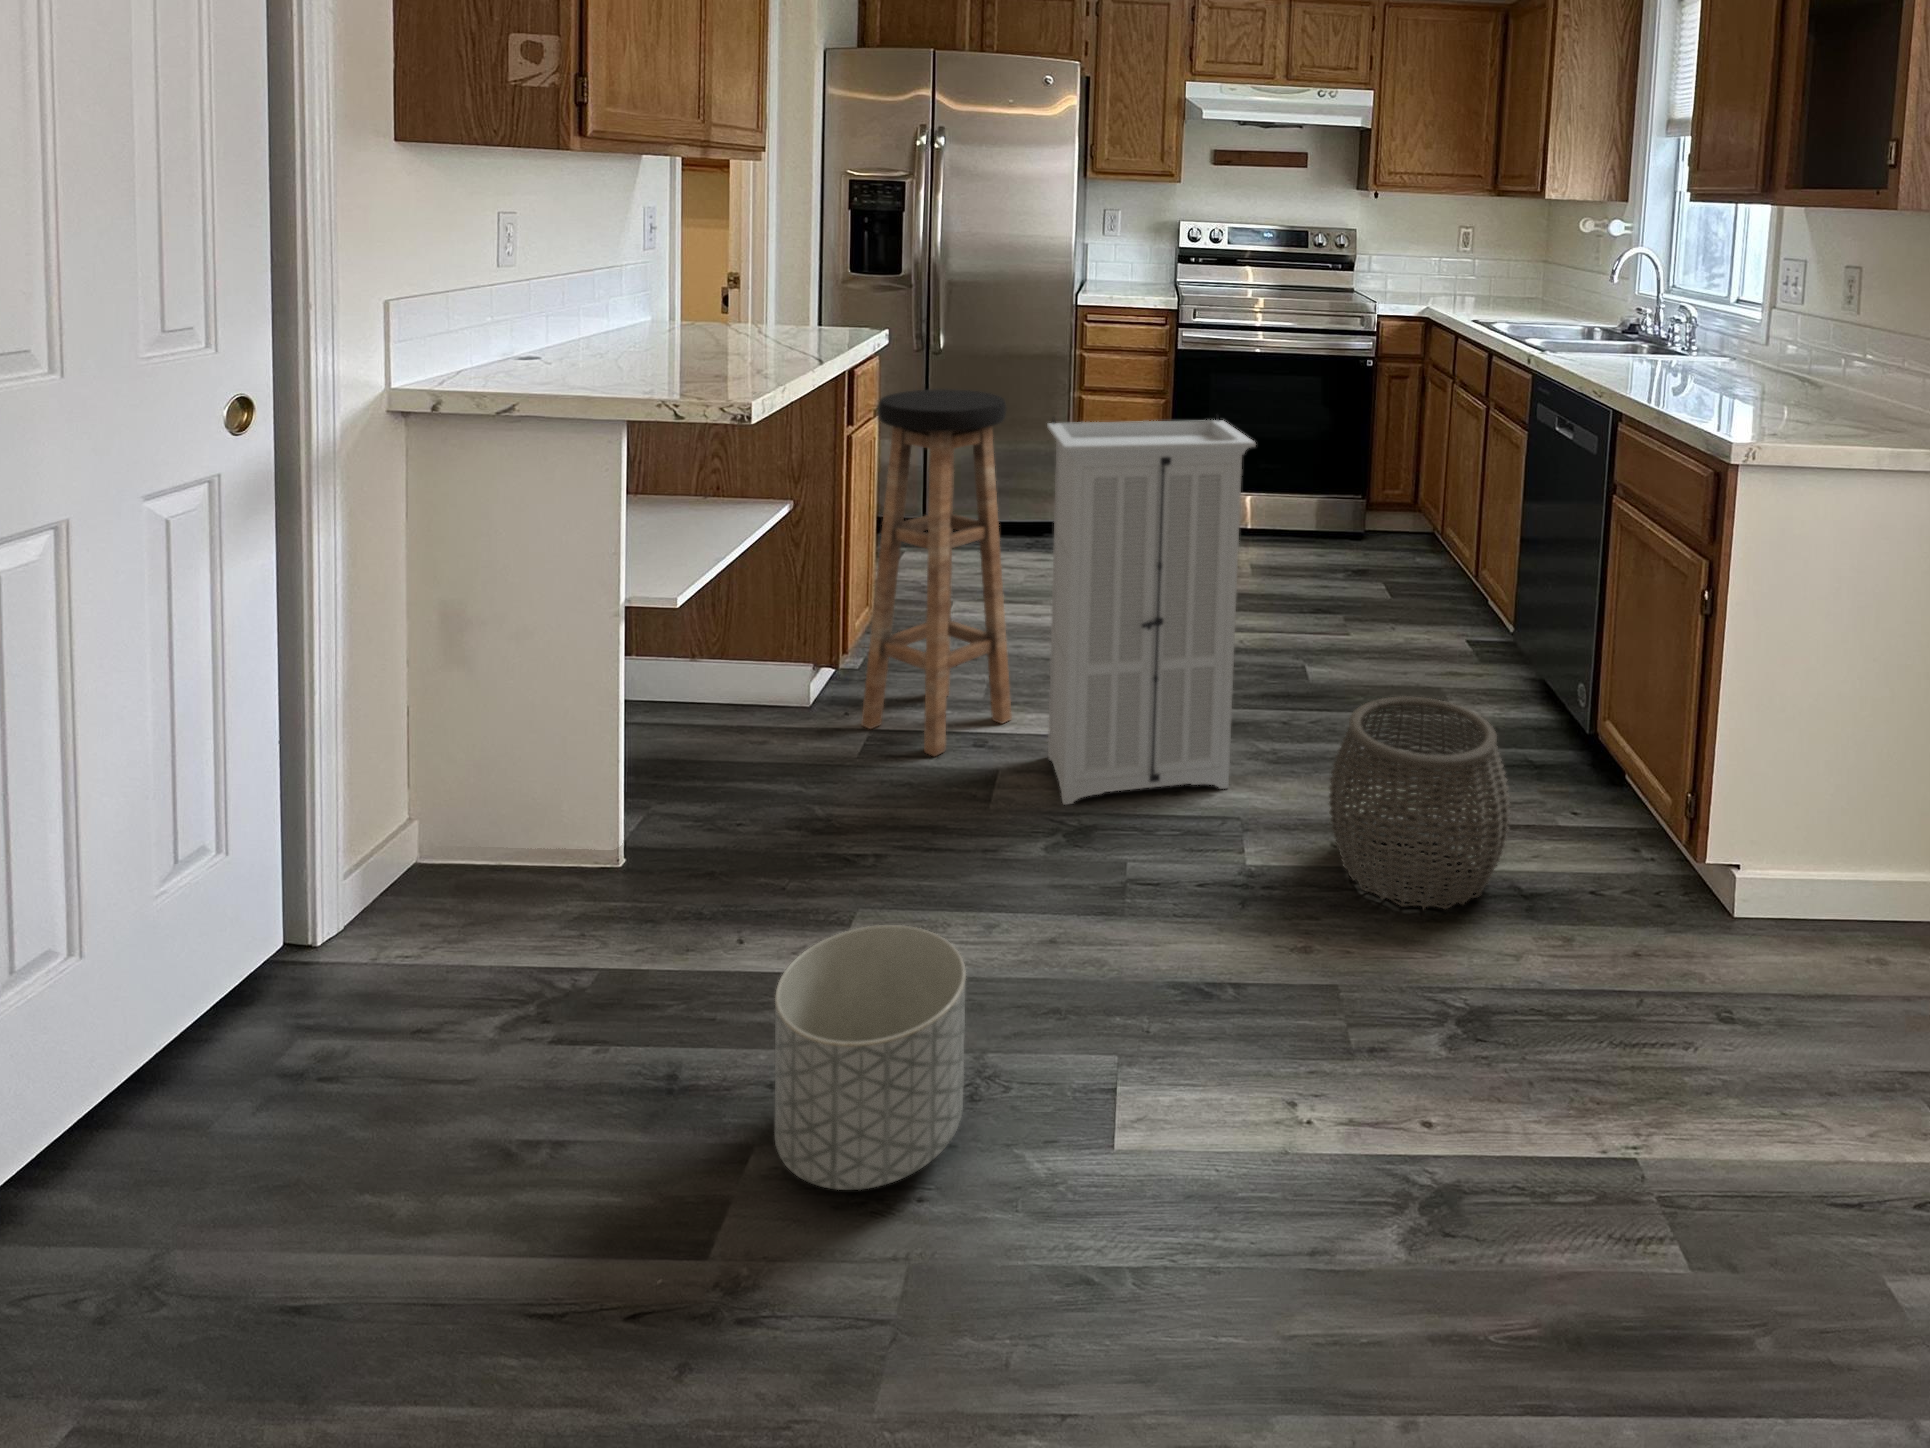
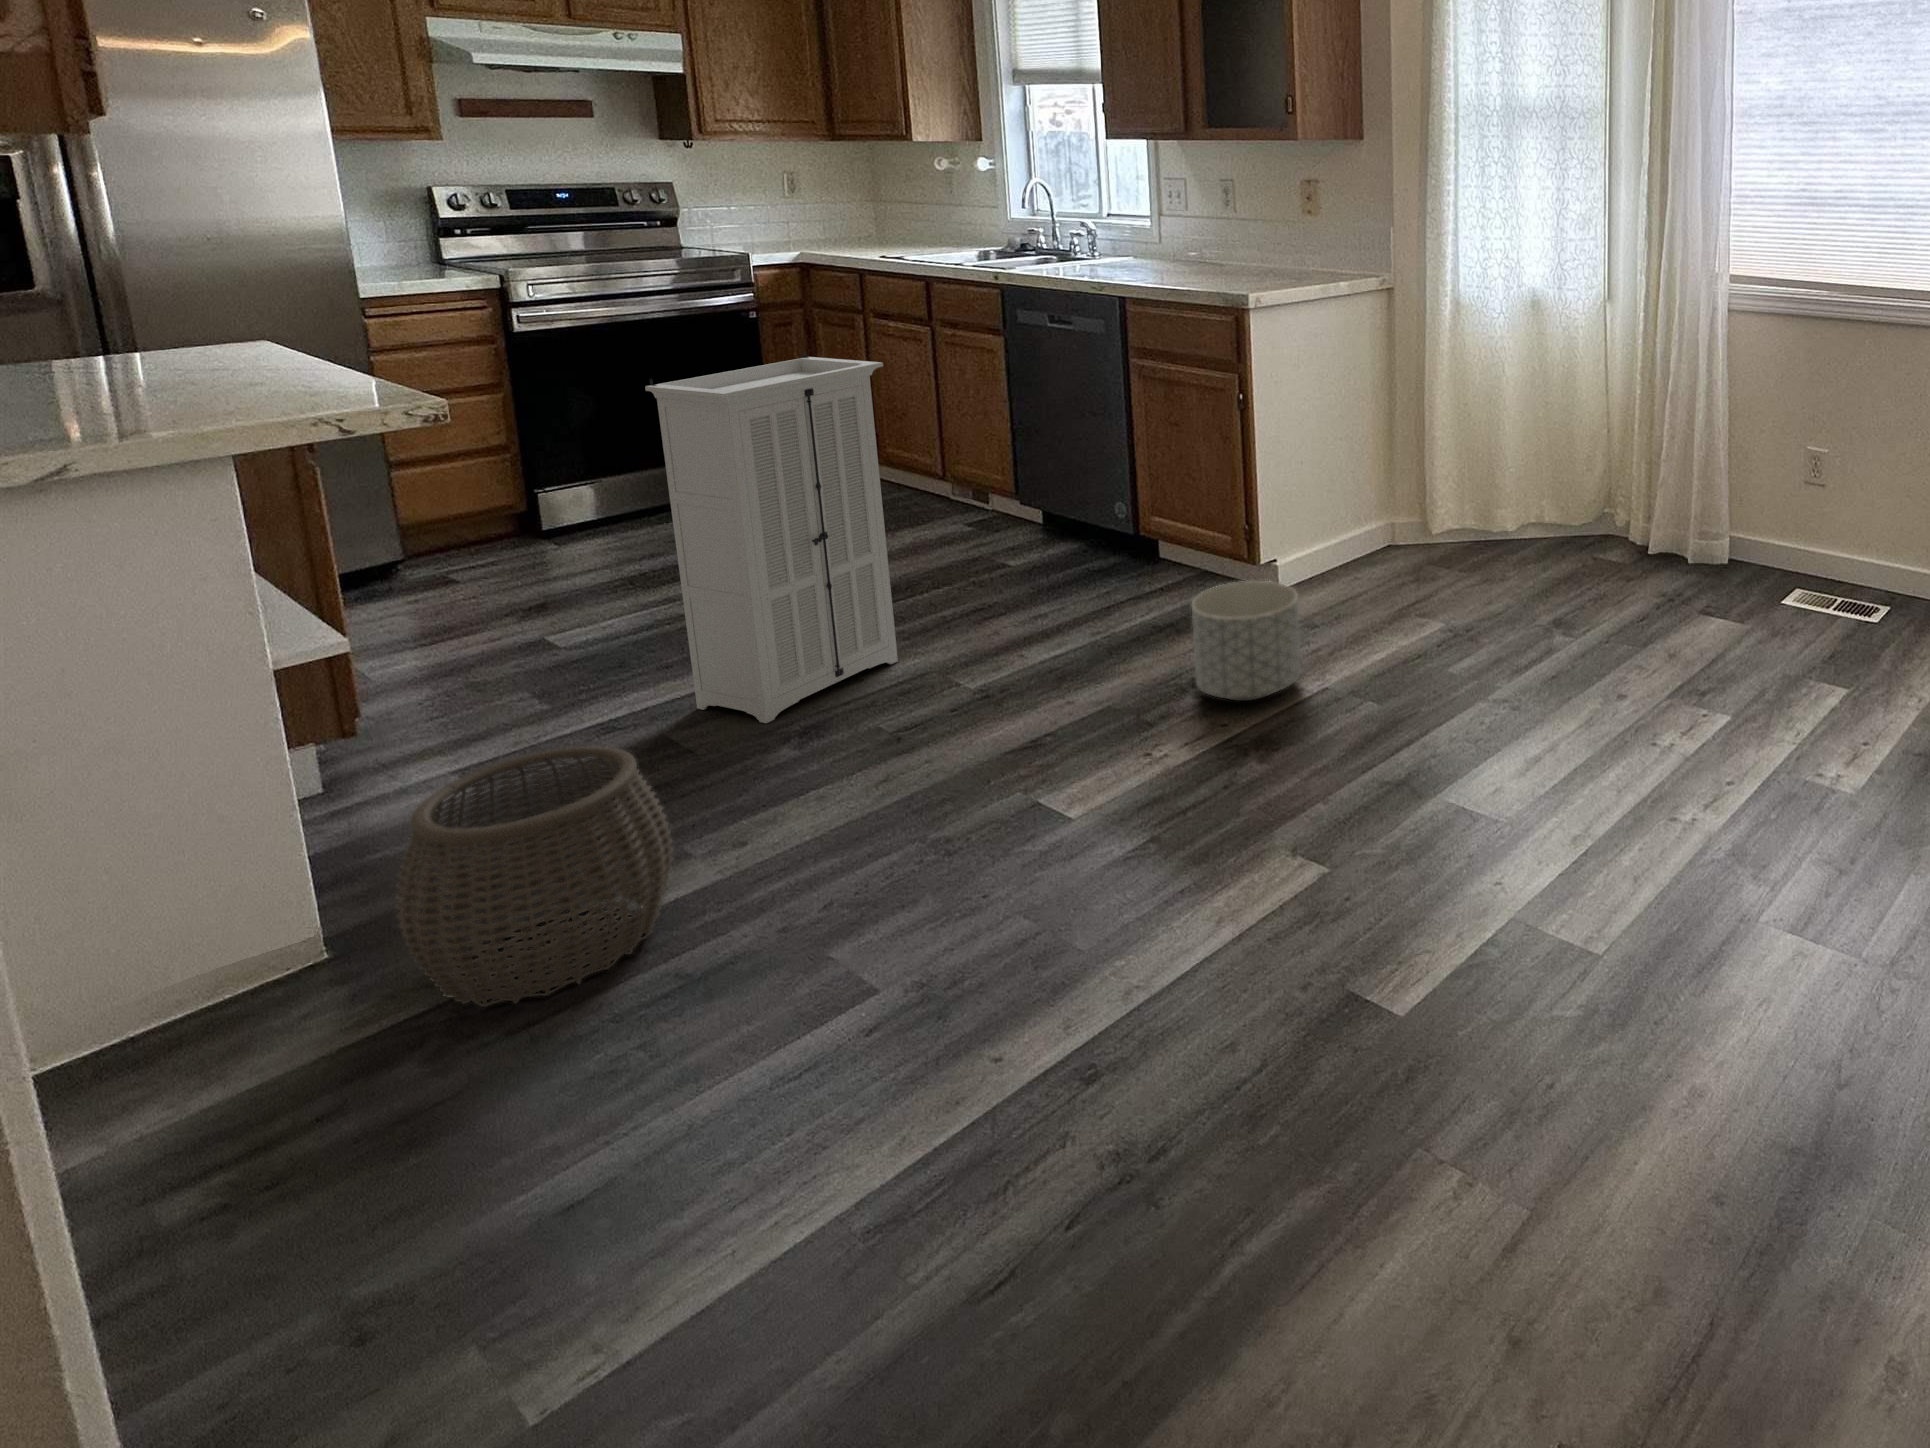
bar stool: present [861,389,1012,756] -> none [376,379,611,774]
woven basket: present [1329,697,1510,910] -> present [395,746,673,1006]
planter: present [775,925,966,1190] -> present [1192,581,1301,701]

